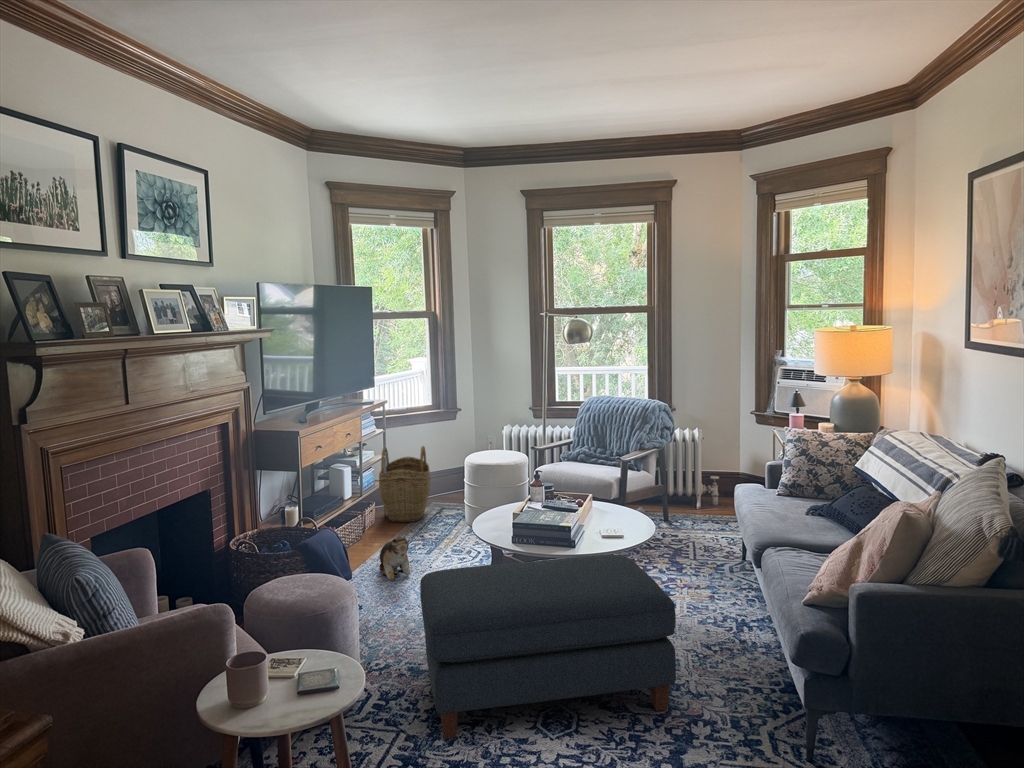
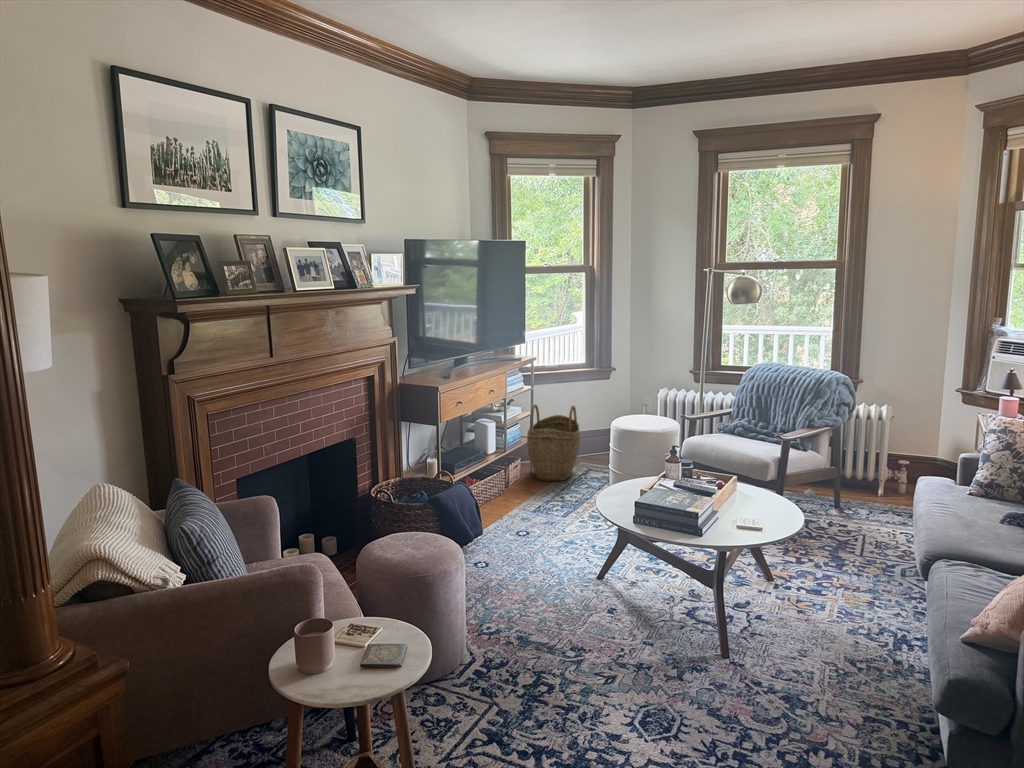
plush toy: present [380,535,410,580] -> none [514,497,543,541]
ottoman: present [420,555,676,739] -> none [521,544,802,730]

